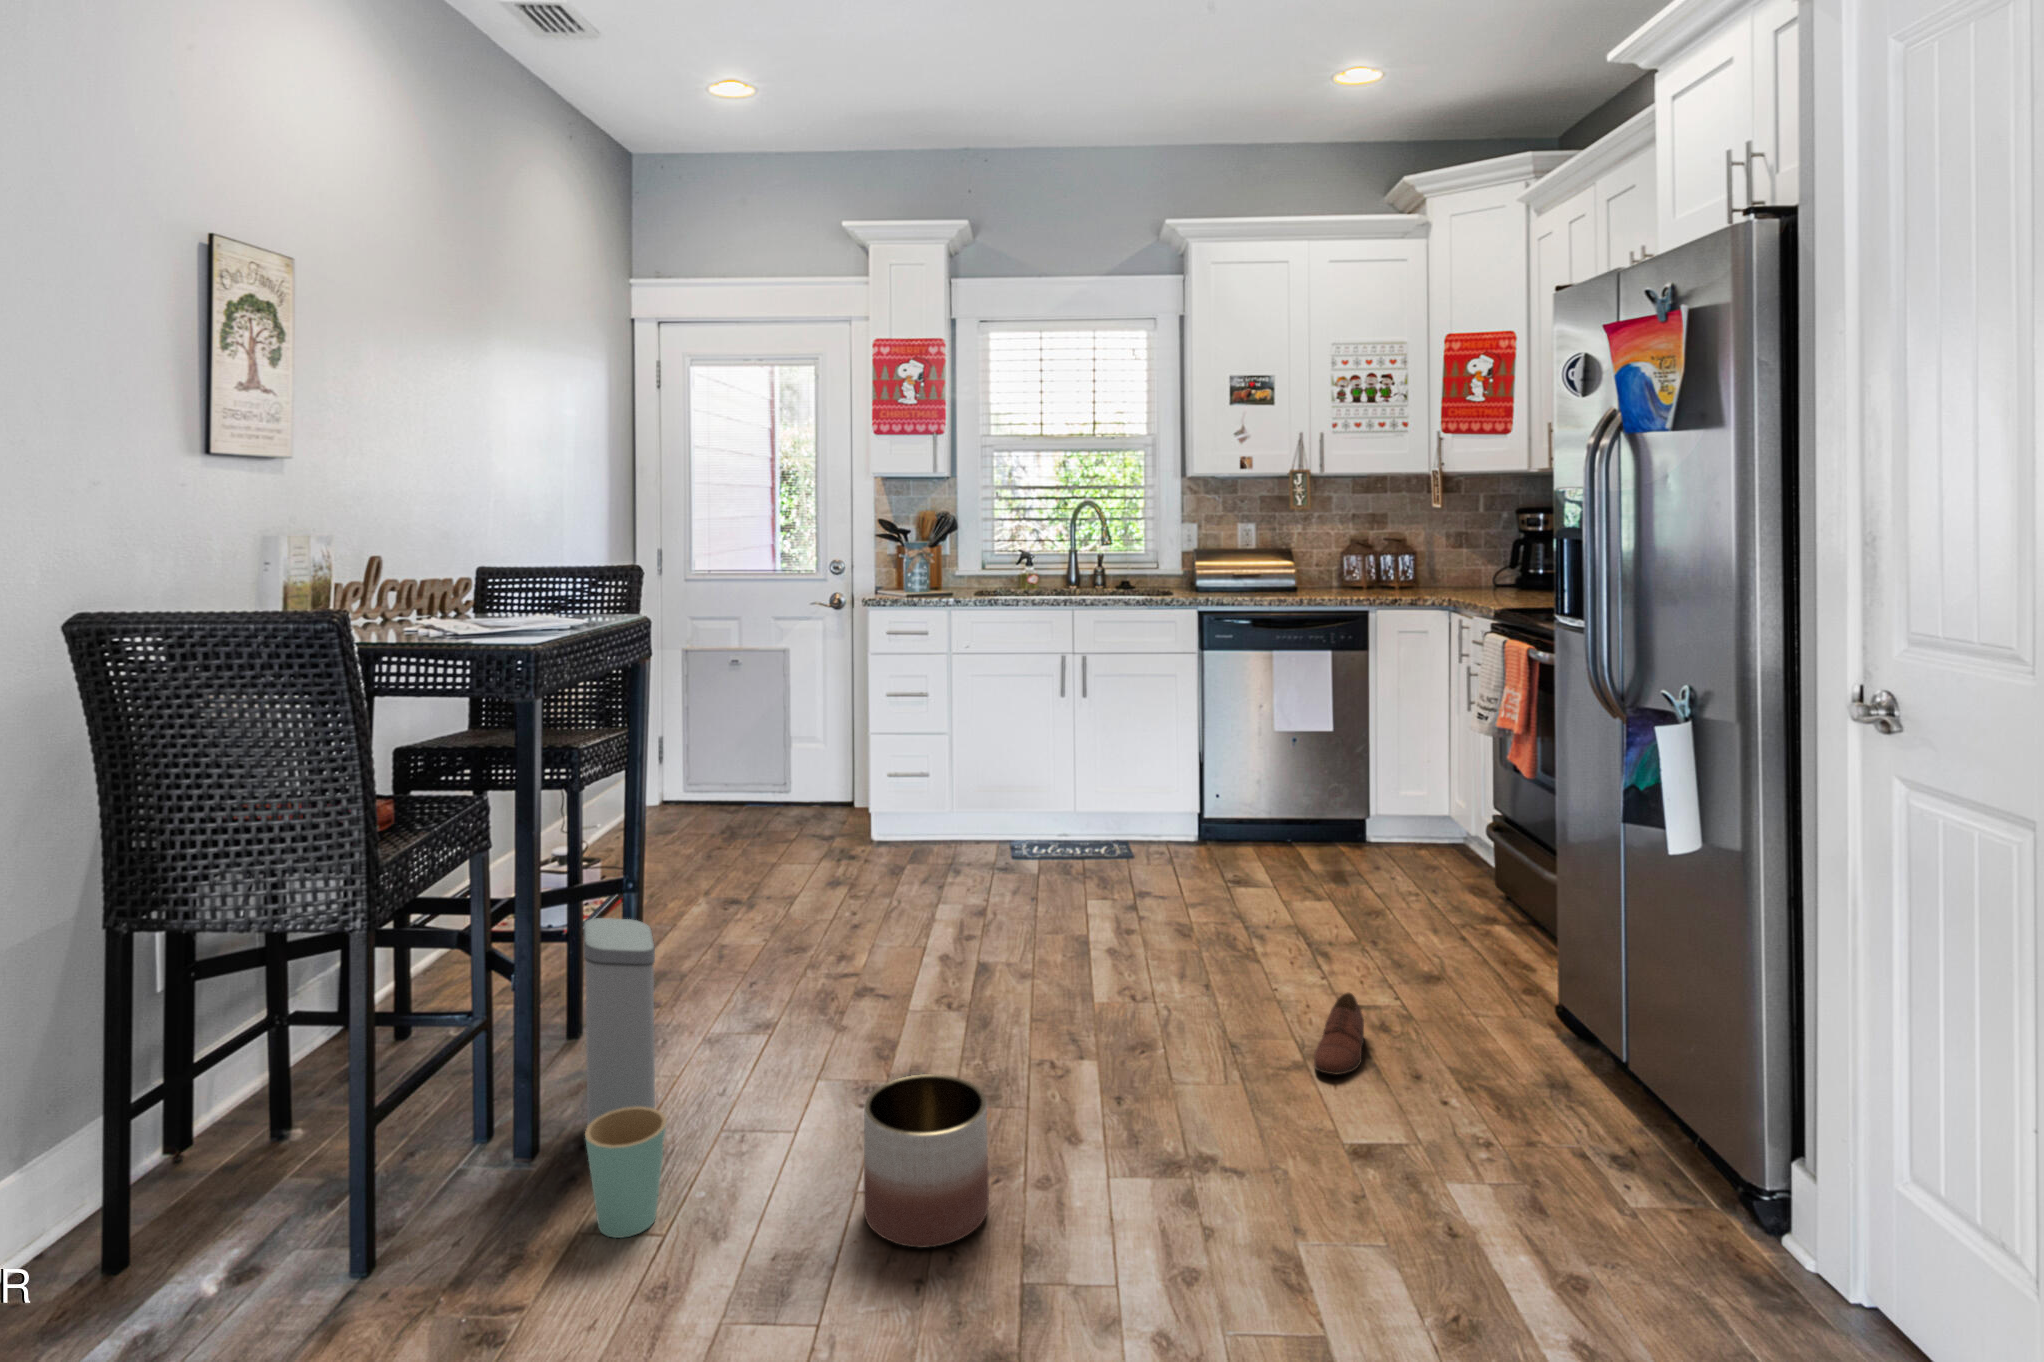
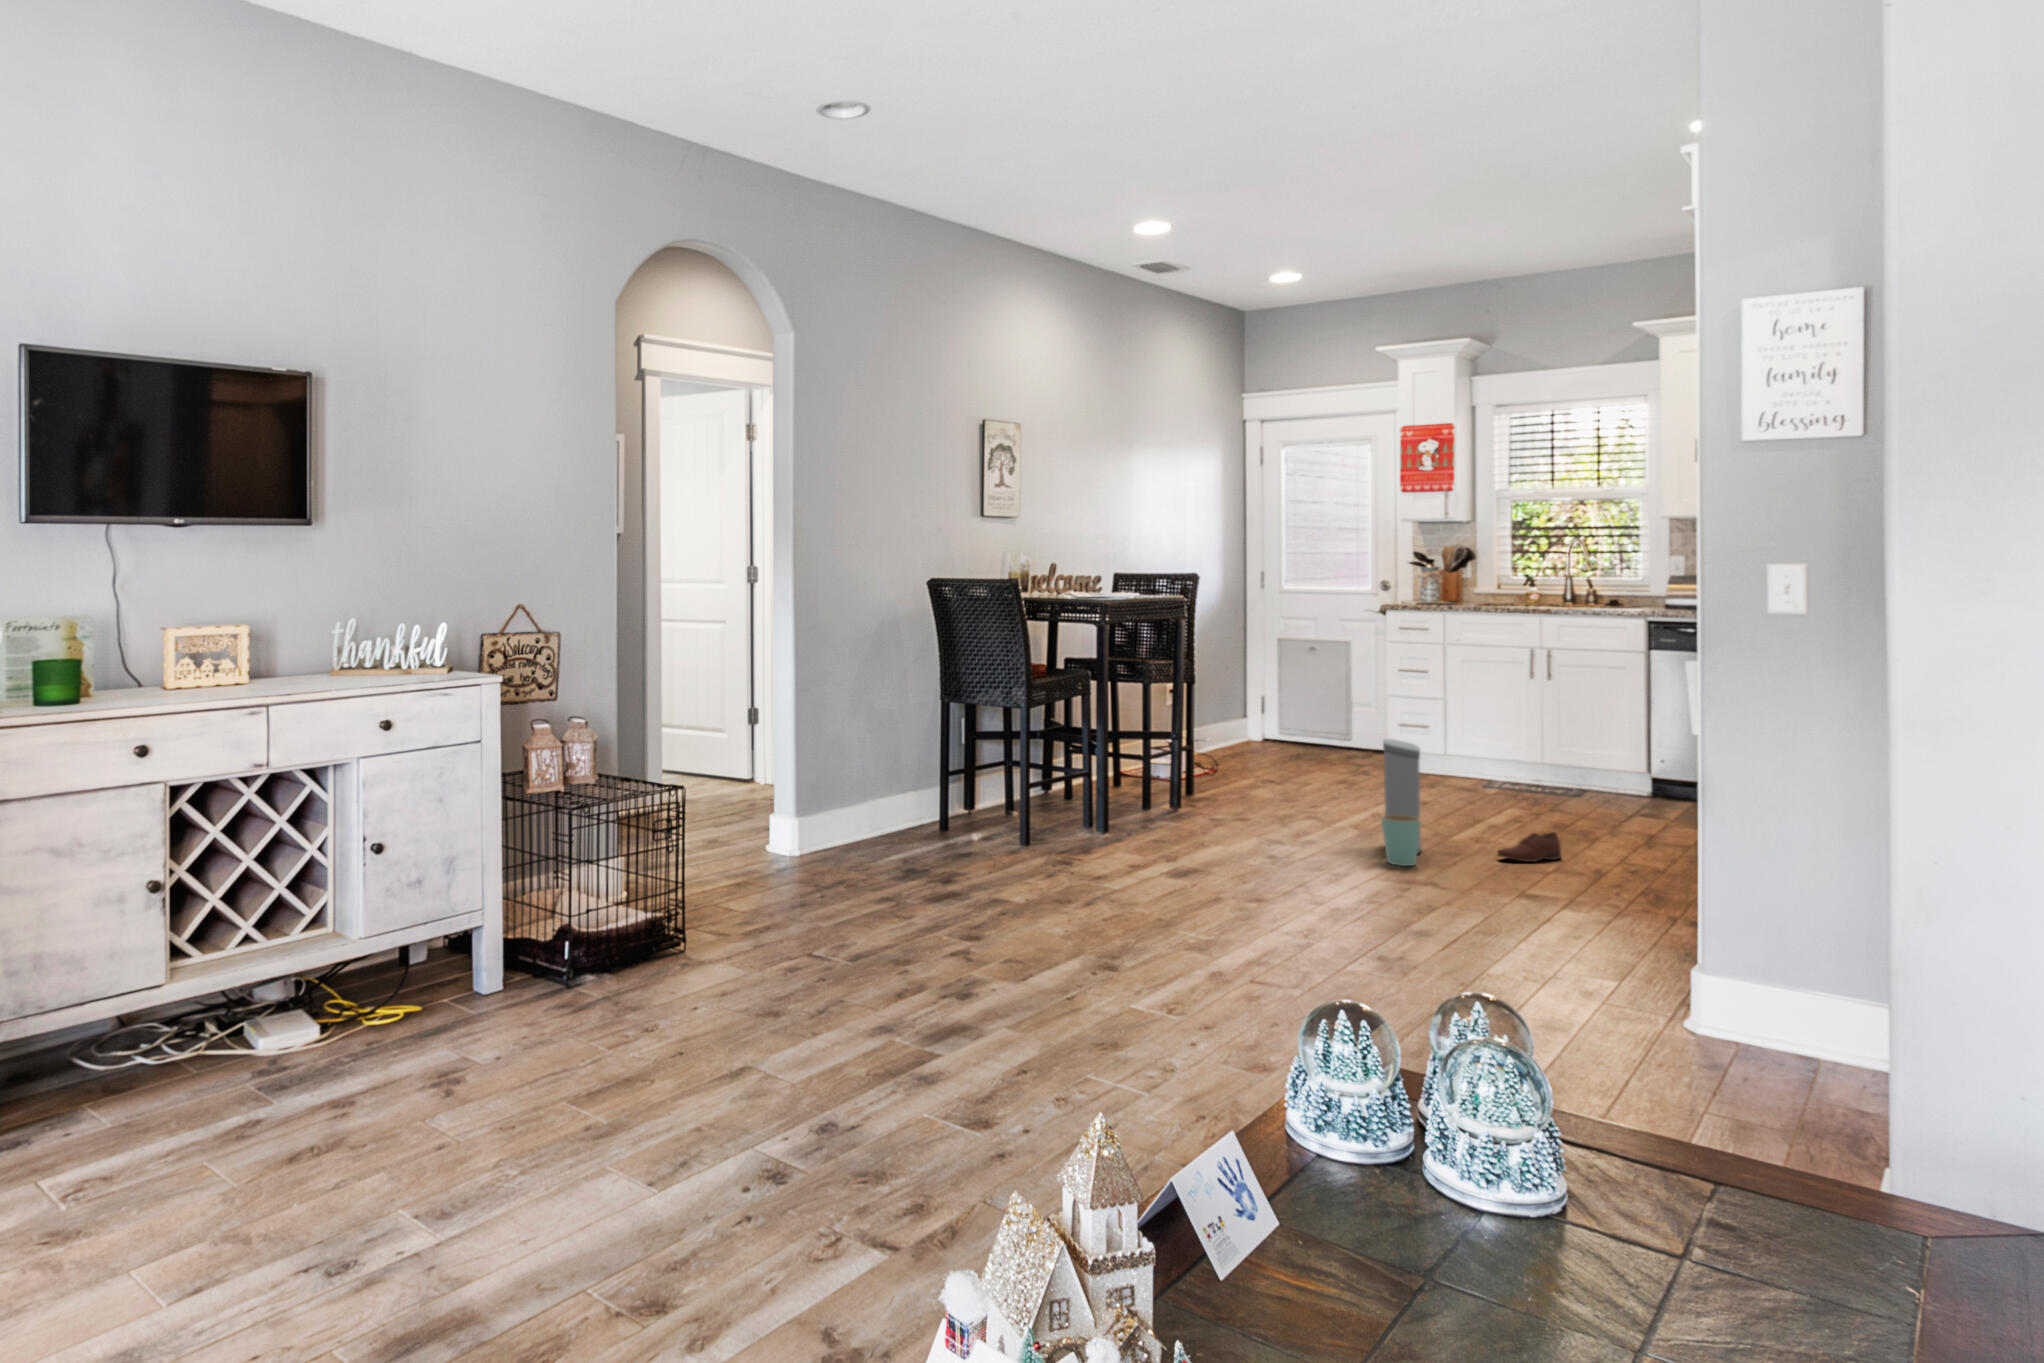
trash can: present [583,918,667,1238] -> present [1381,739,1421,866]
planter: present [864,1074,989,1248] -> none [1200,790,1258,849]

